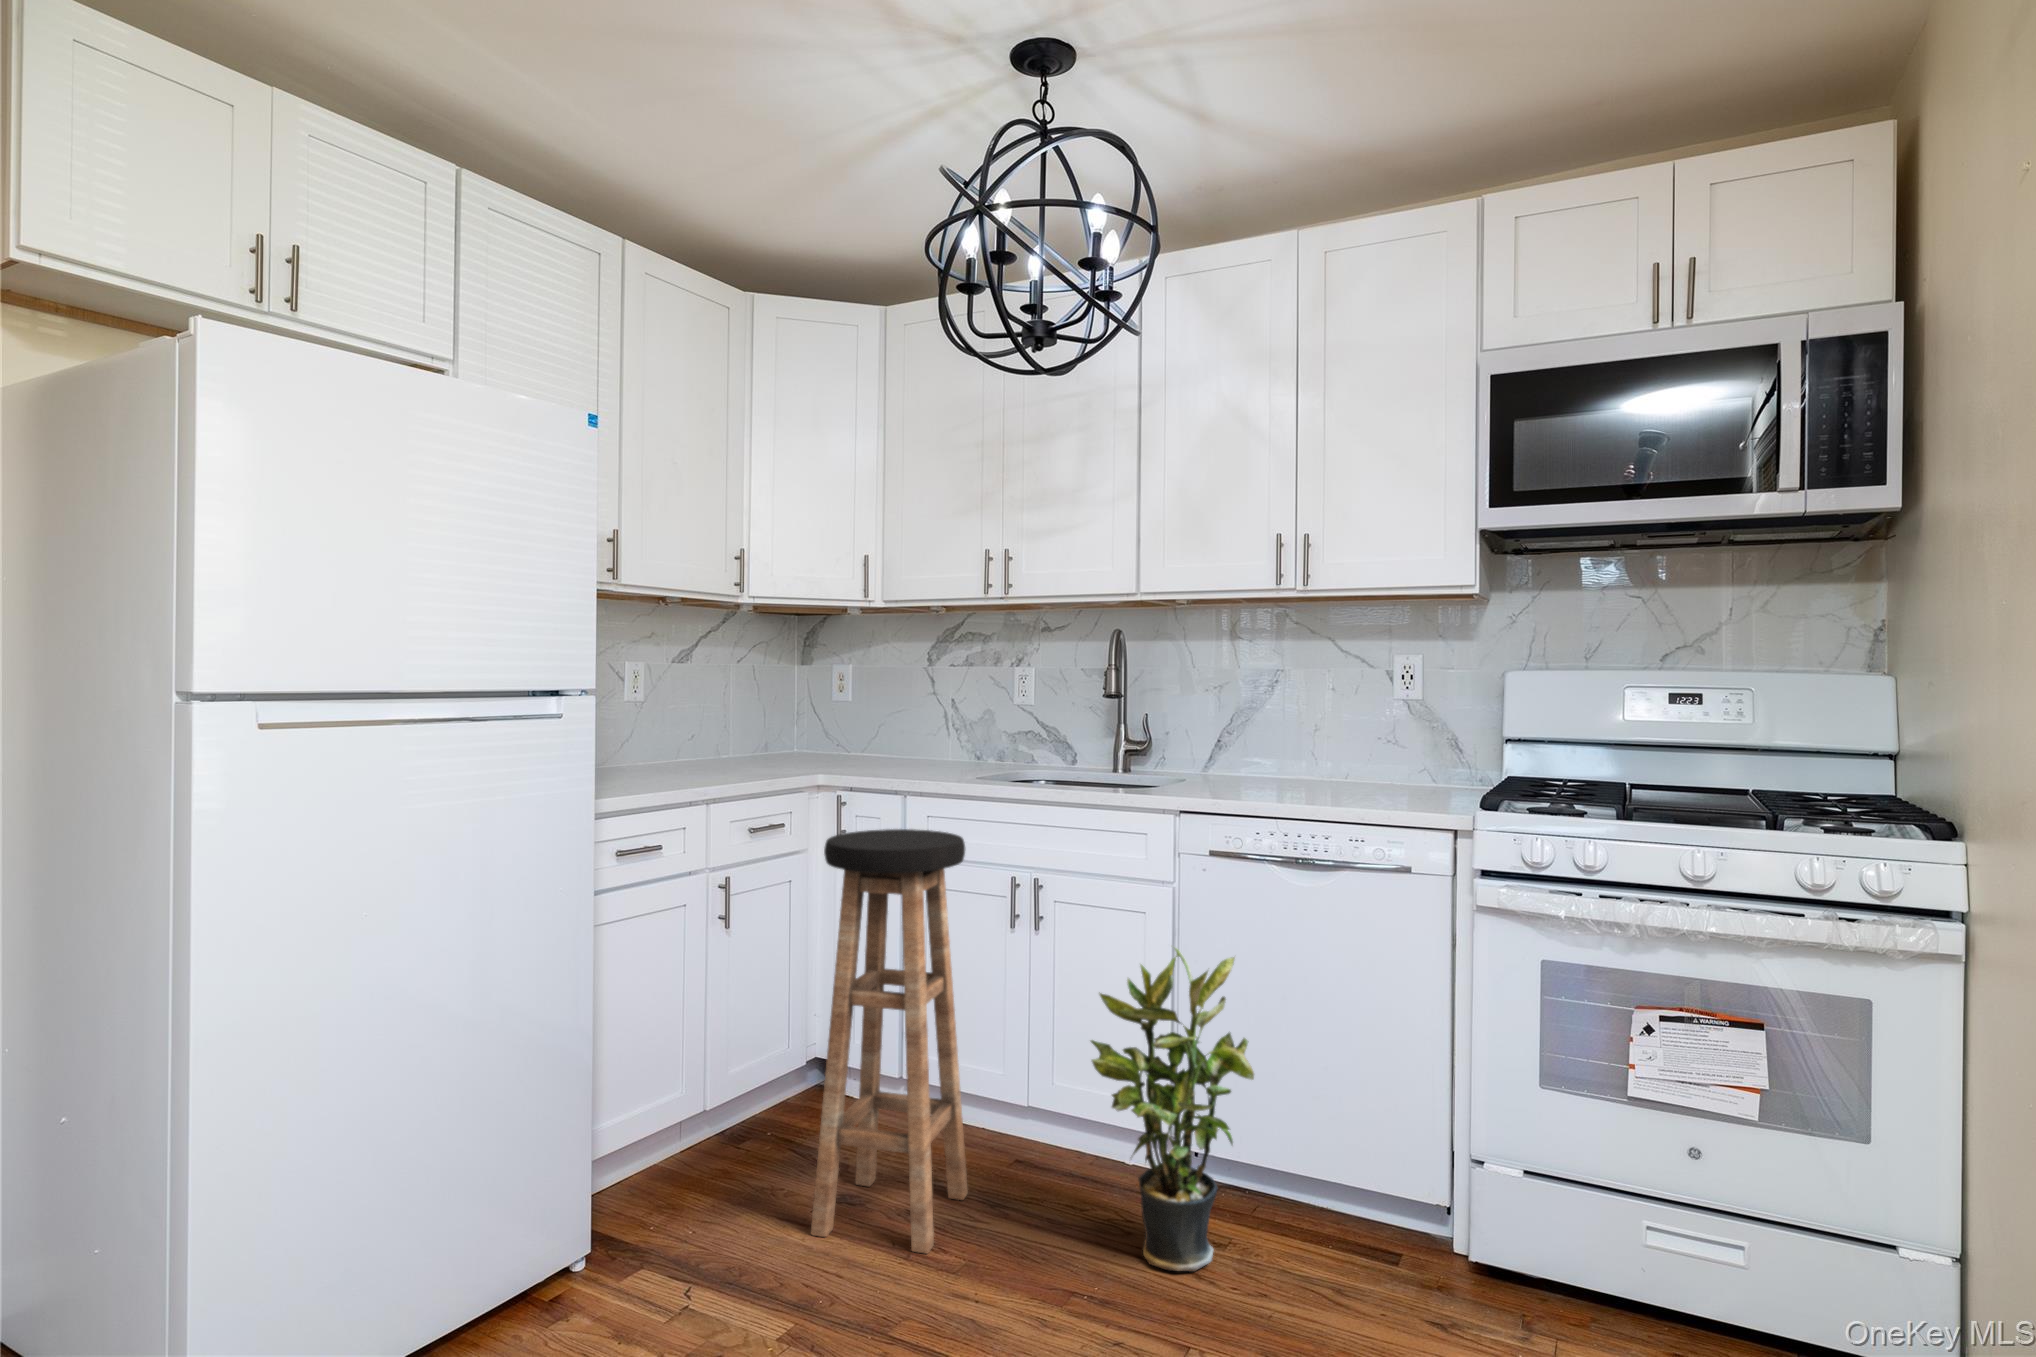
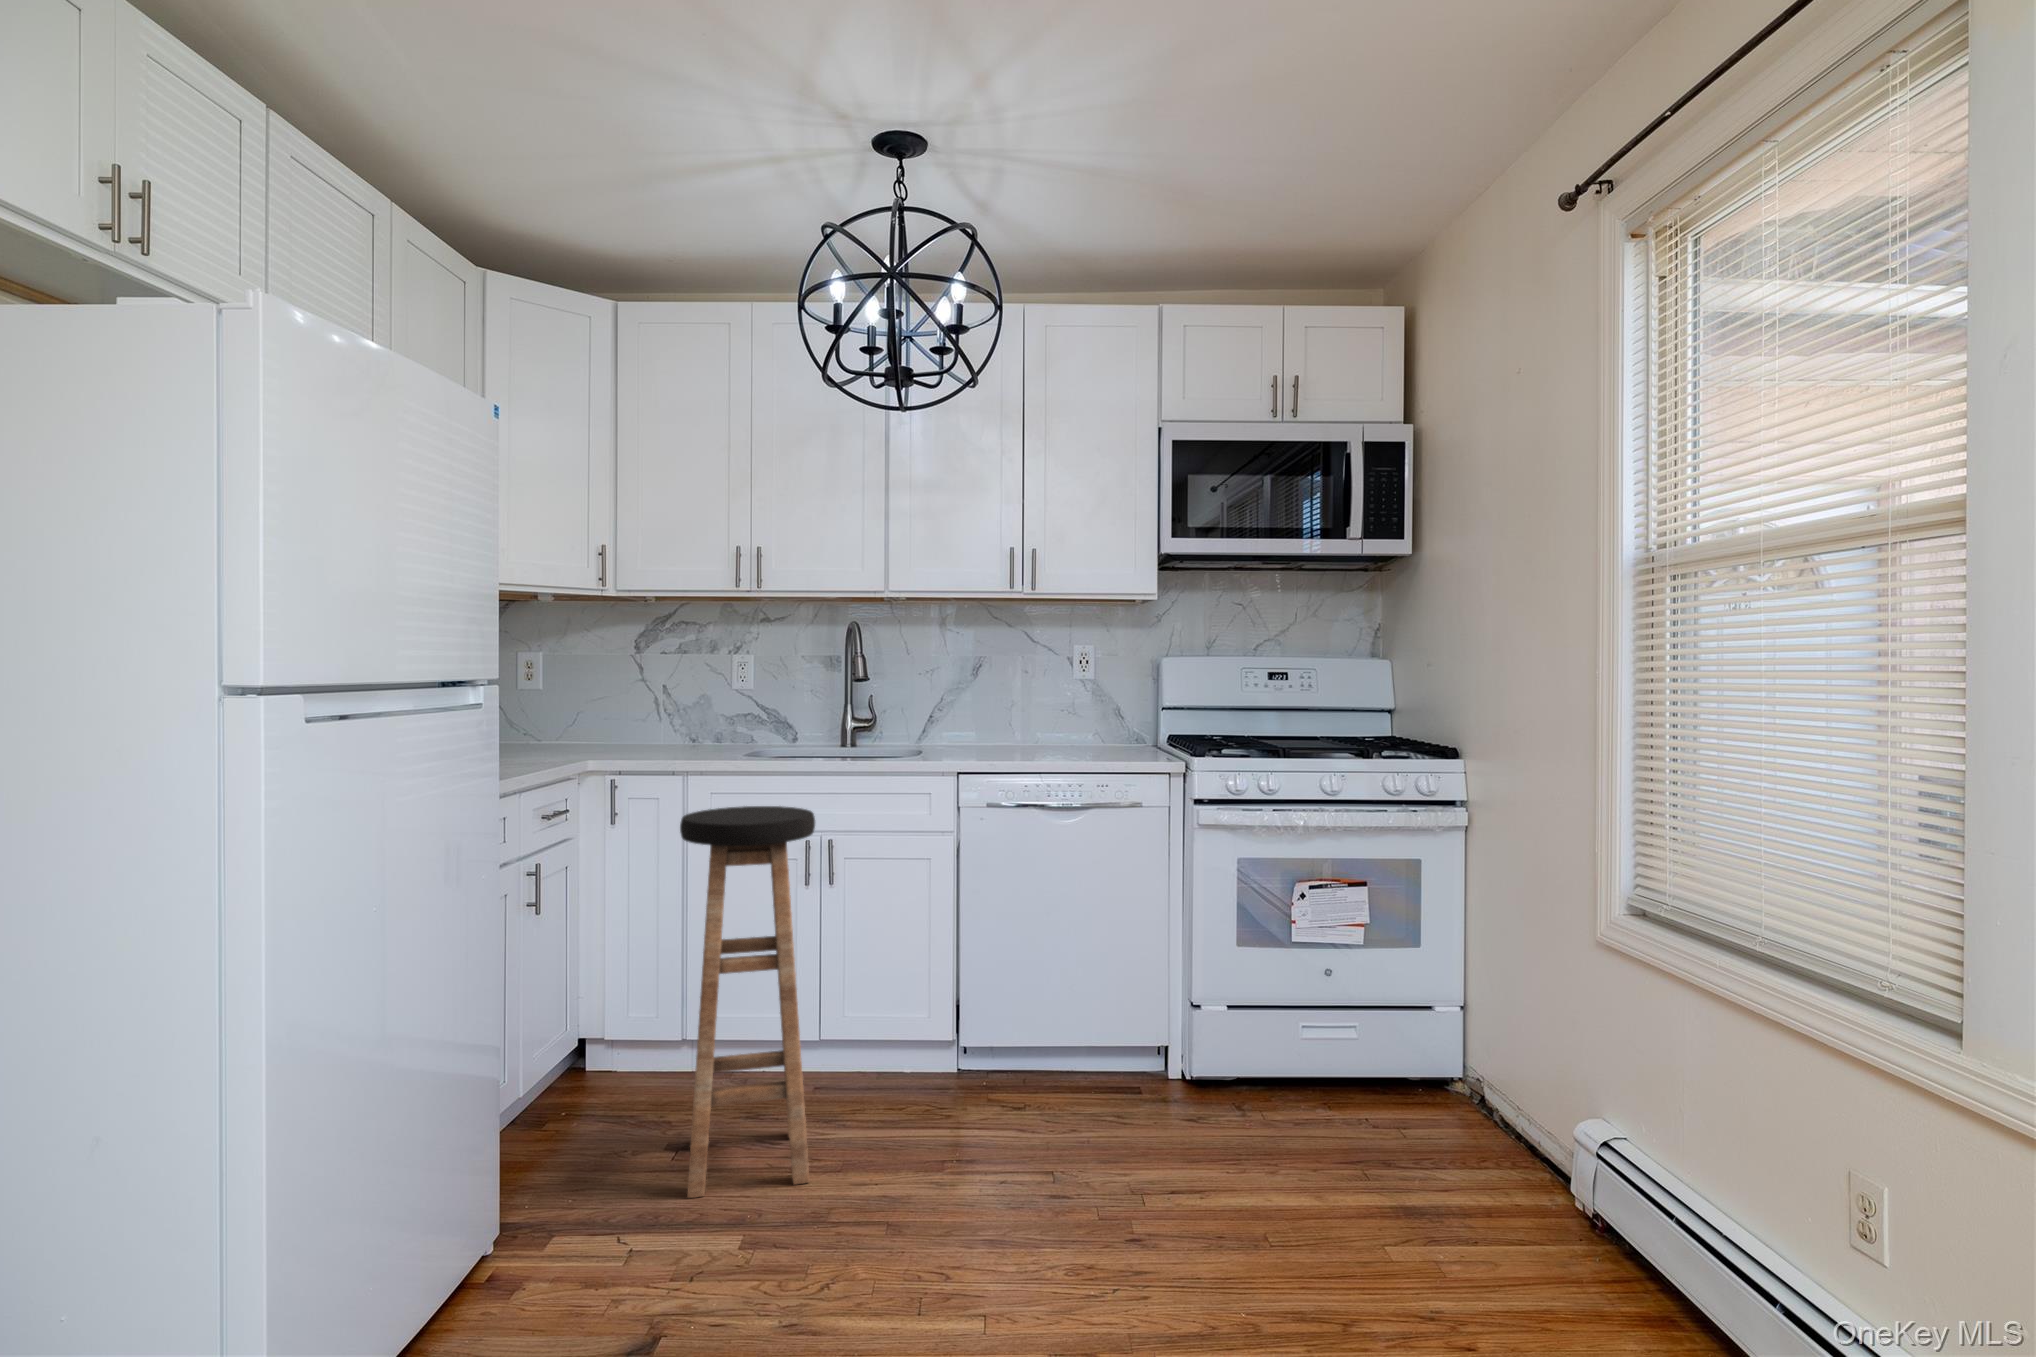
potted plant: present [1091,948,1254,1272] -> none [934,882,1057,1142]

